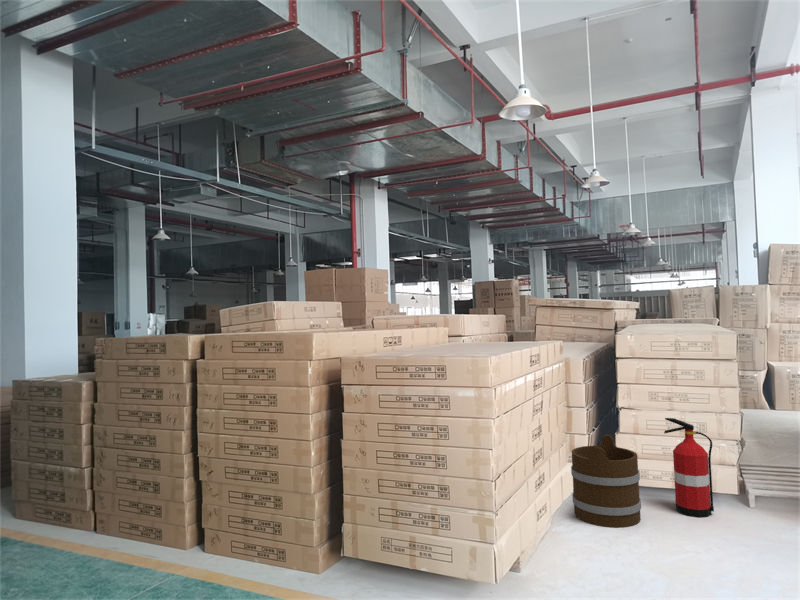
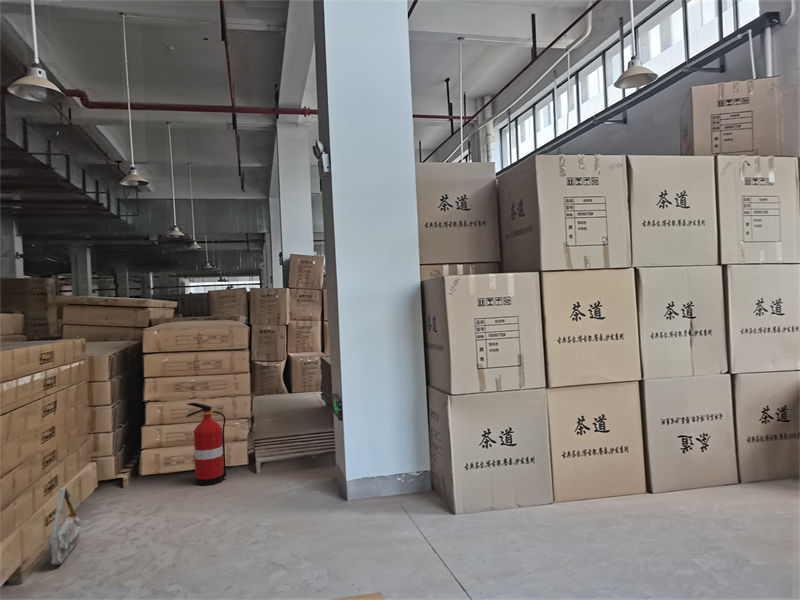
bucket: present [571,435,641,527] -> none [91,428,163,519]
bag: none [543,484,570,558] -> present [48,488,83,565]

